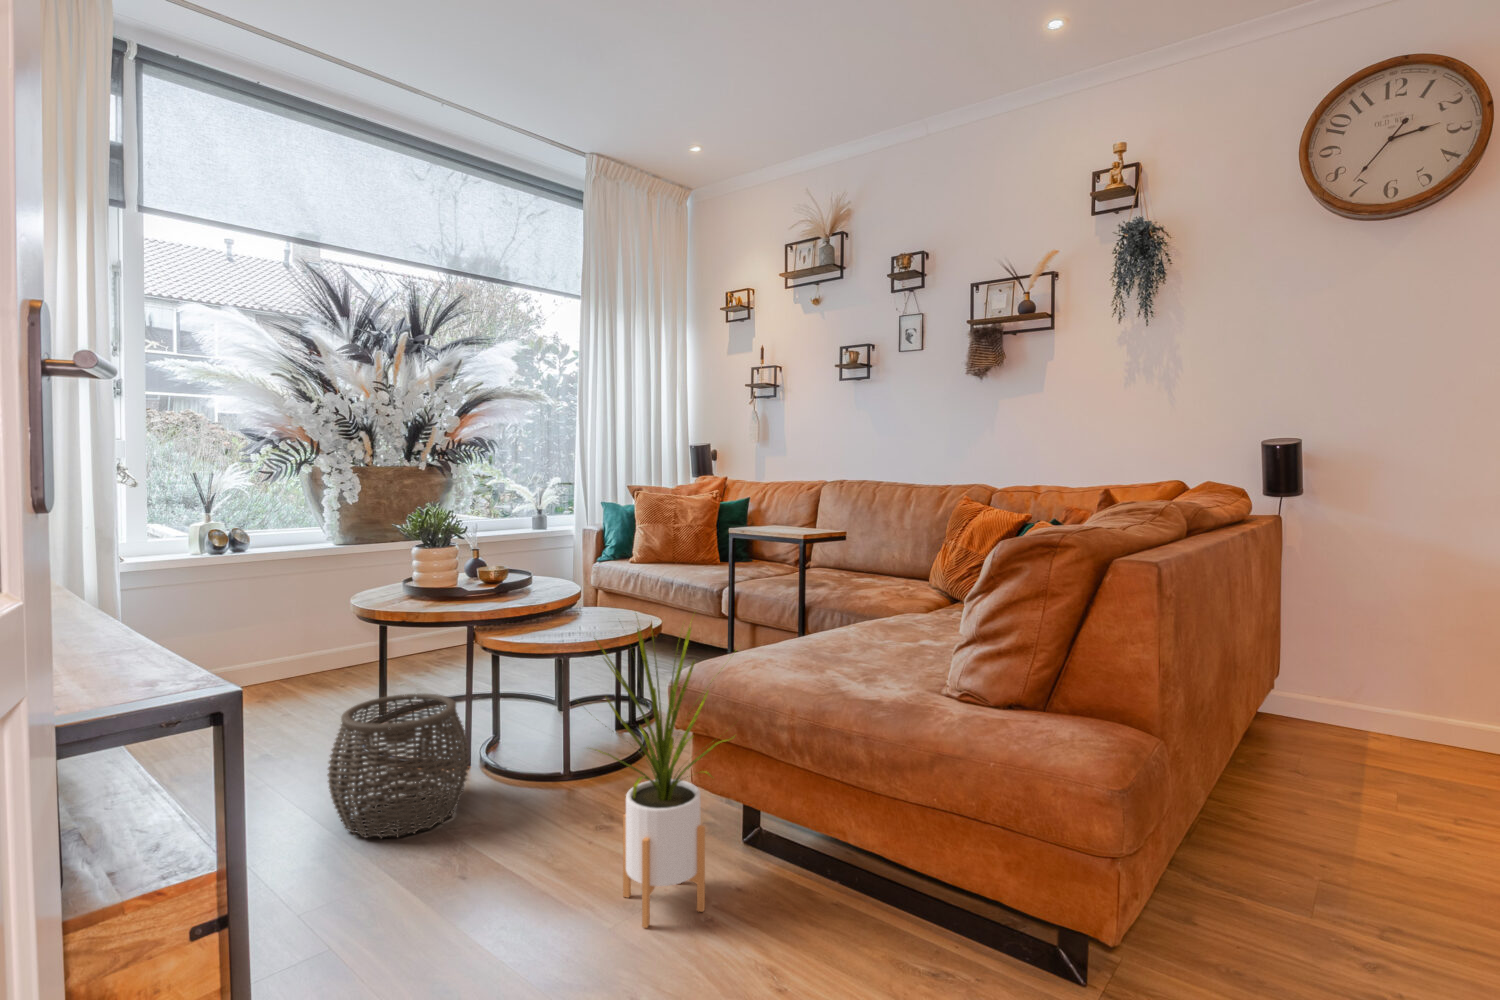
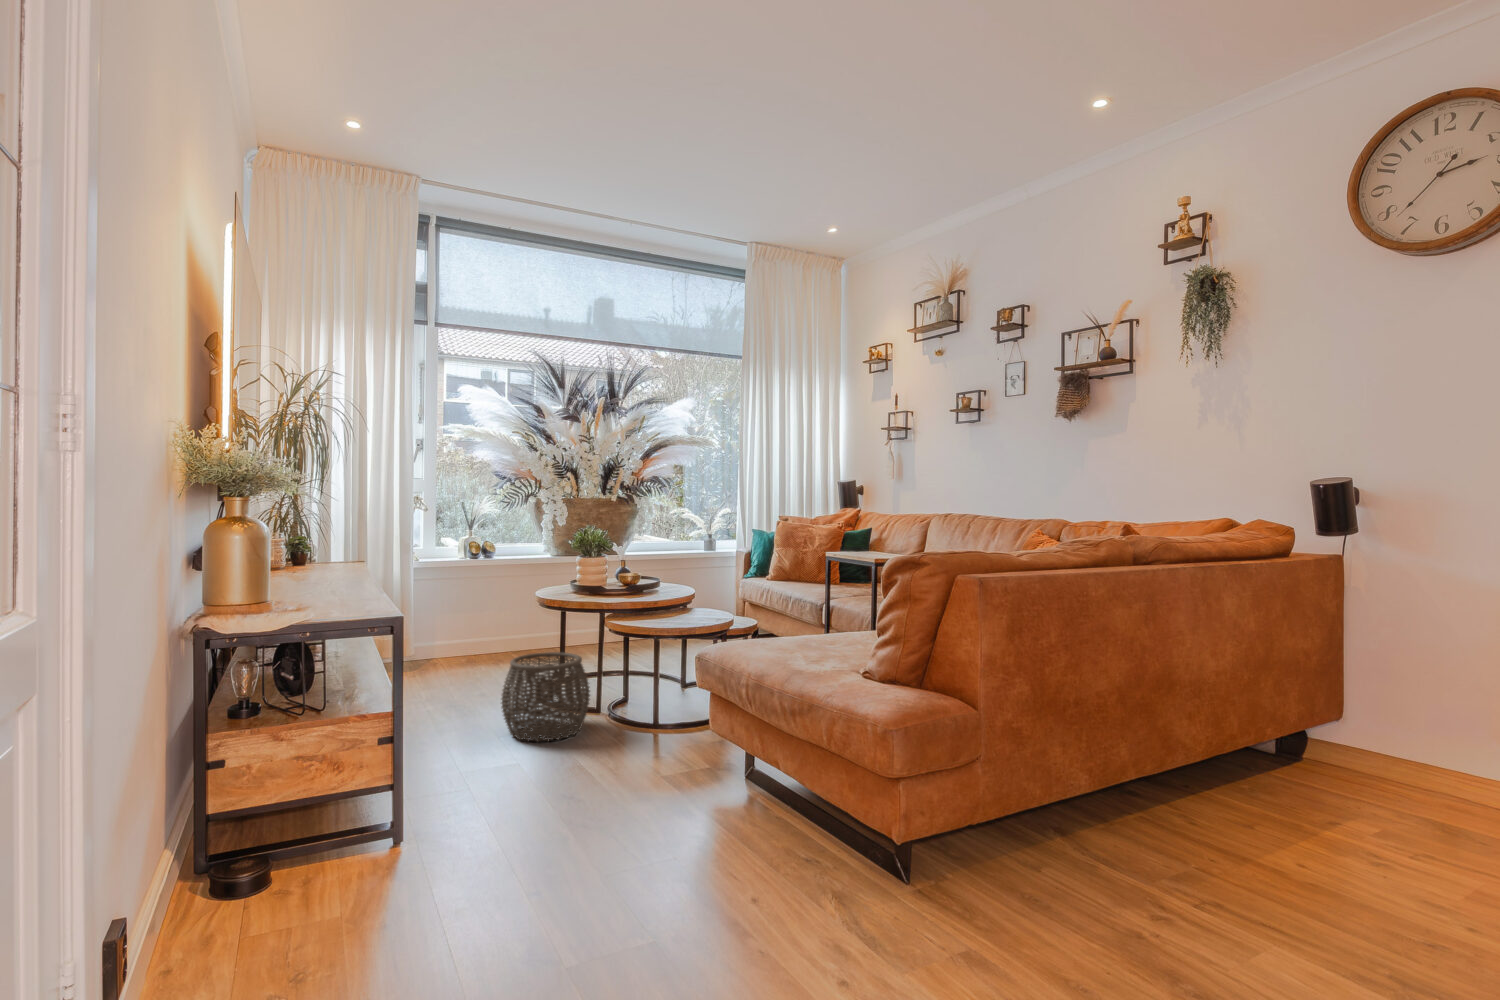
house plant: present [594,625,734,928] -> none [615,593,731,804]

